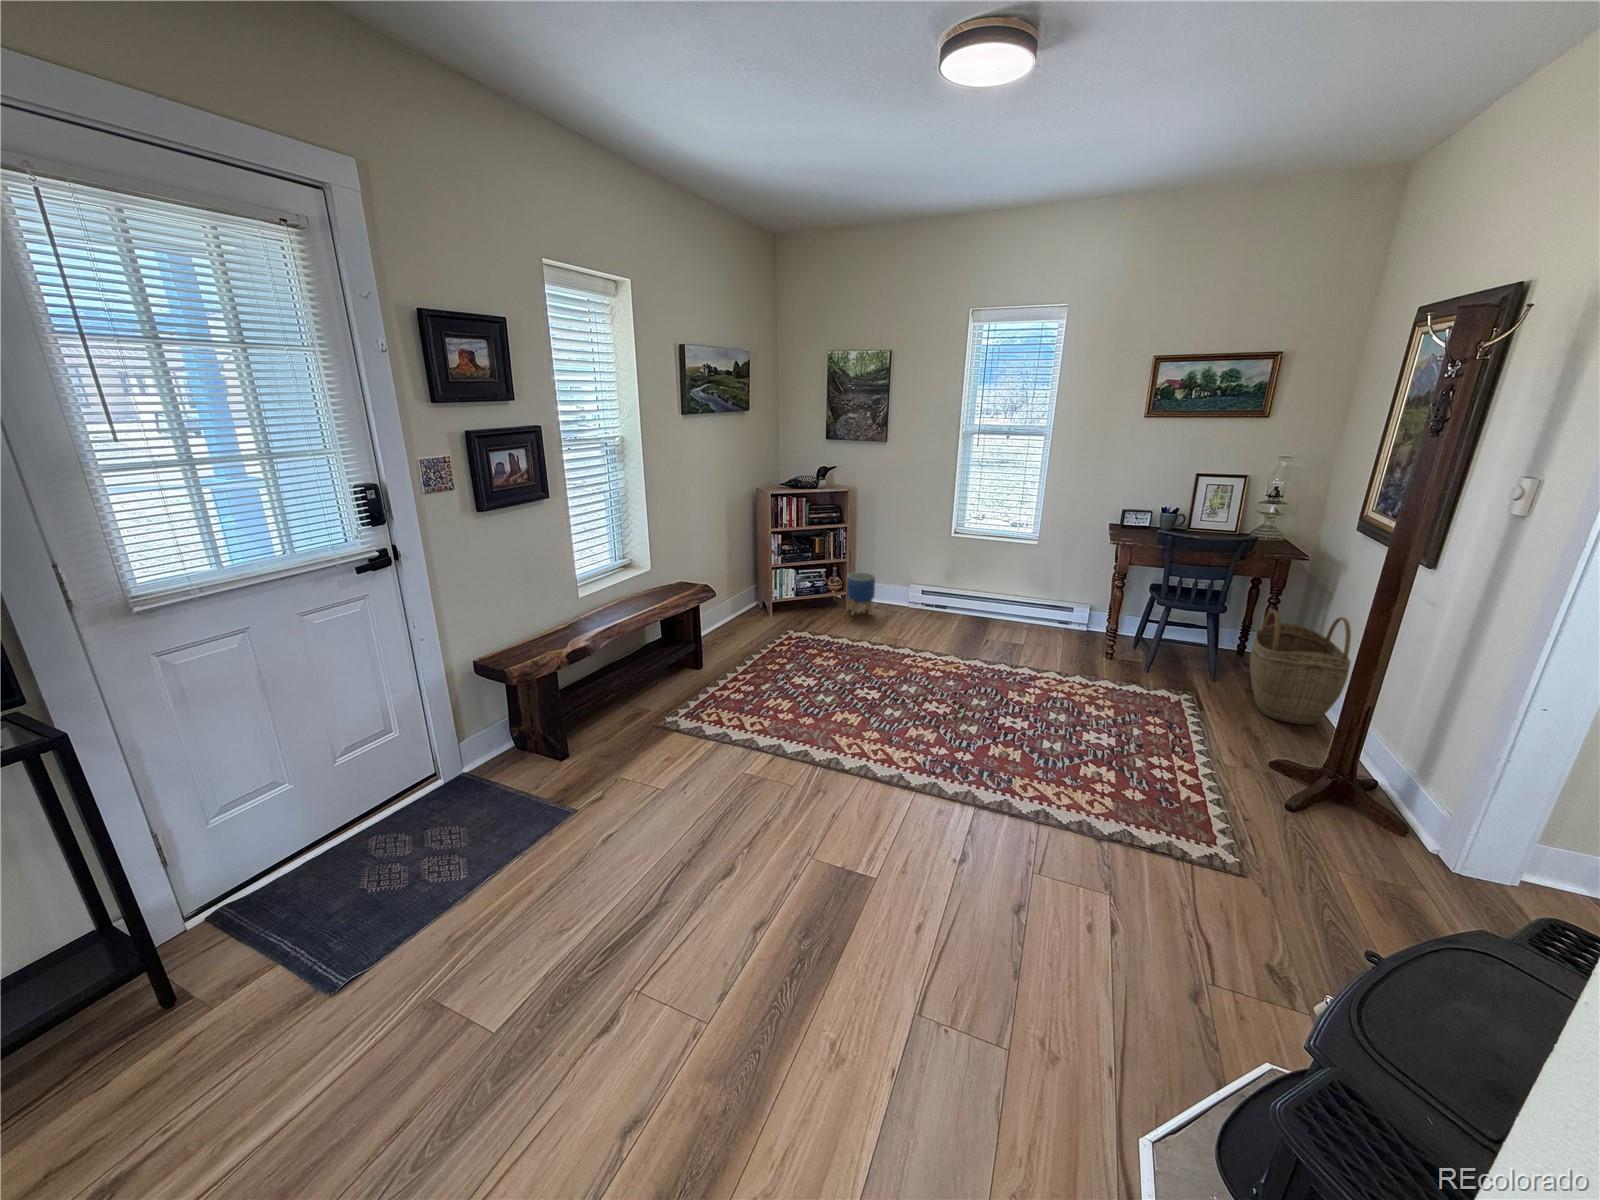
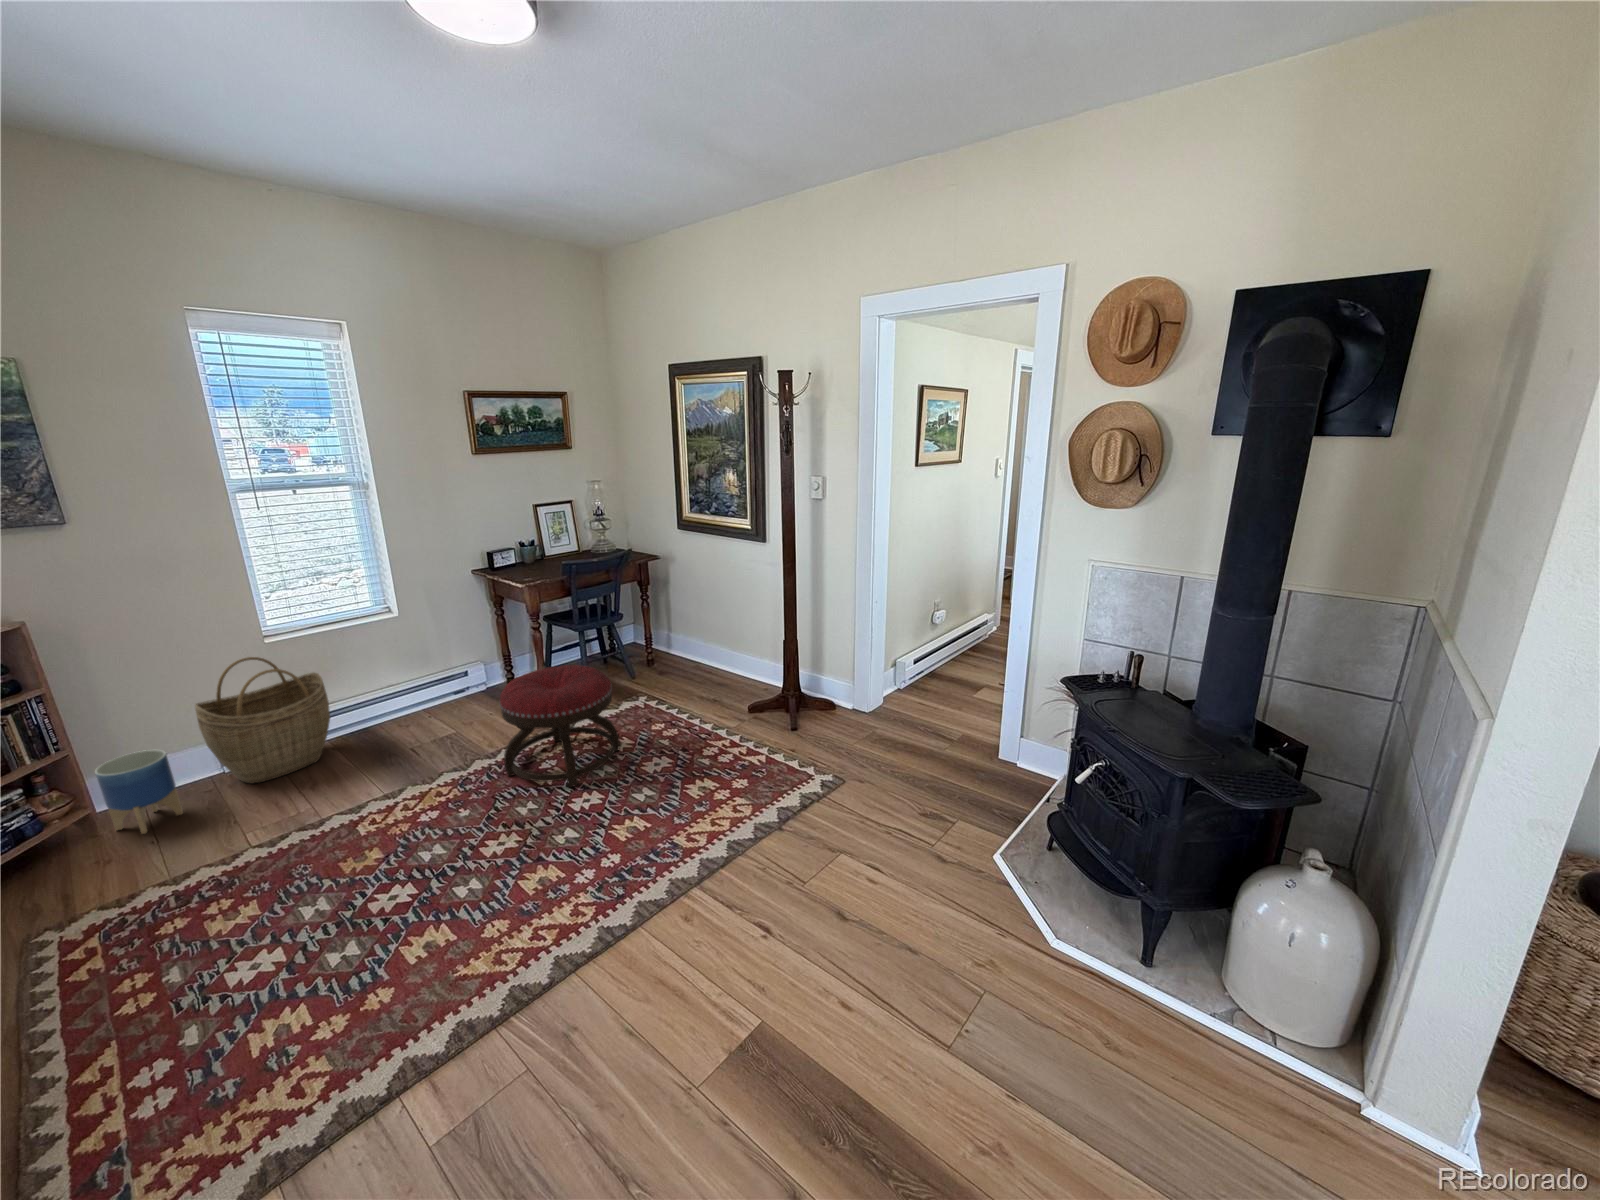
ottoman: none [1000,610,1107,714] -> present [499,665,620,787]
woven basket: present [1250,610,1351,725] -> present [195,657,330,783]

